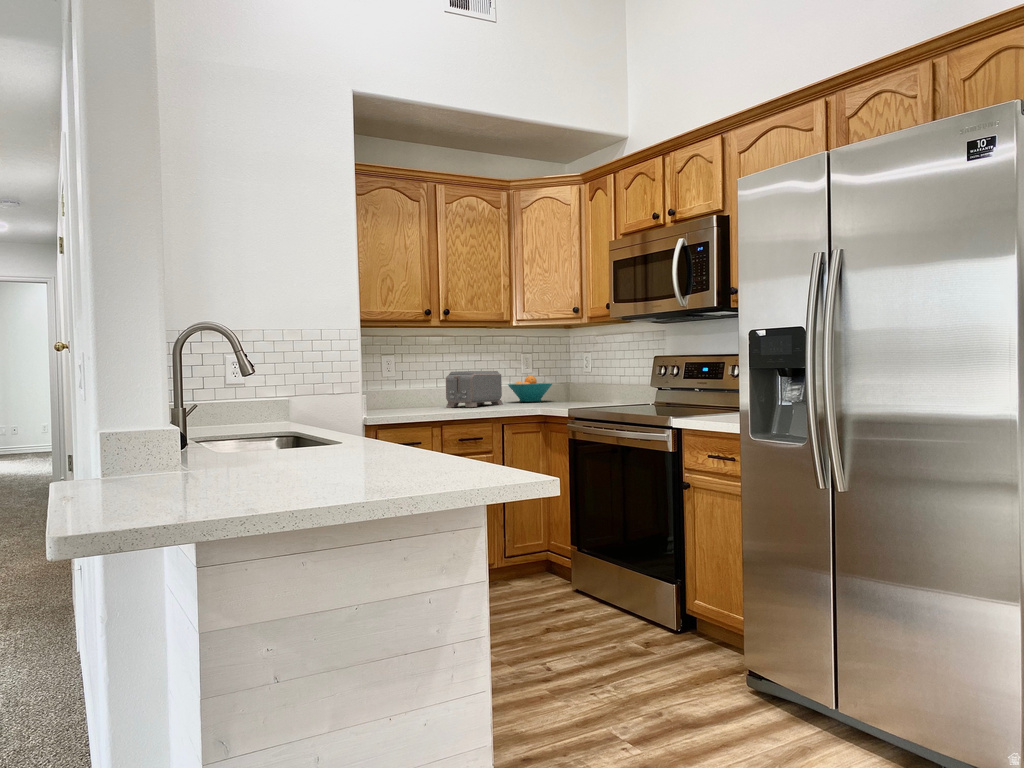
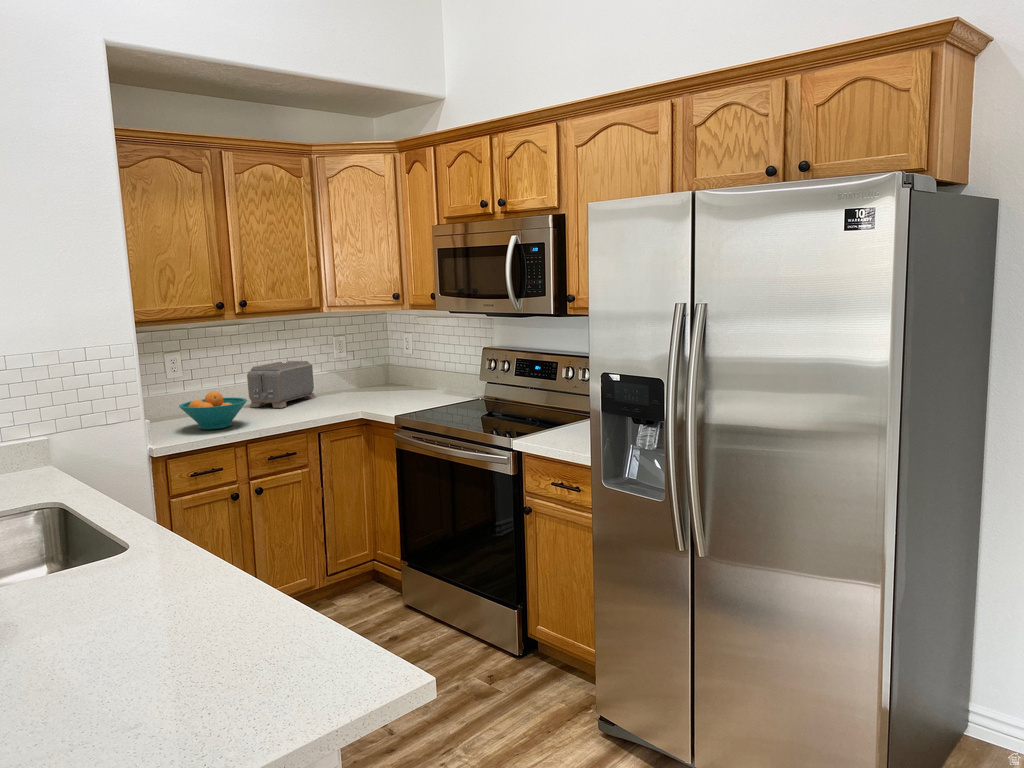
fruit bowl: present [508,376,552,402] -> present [179,391,247,429]

